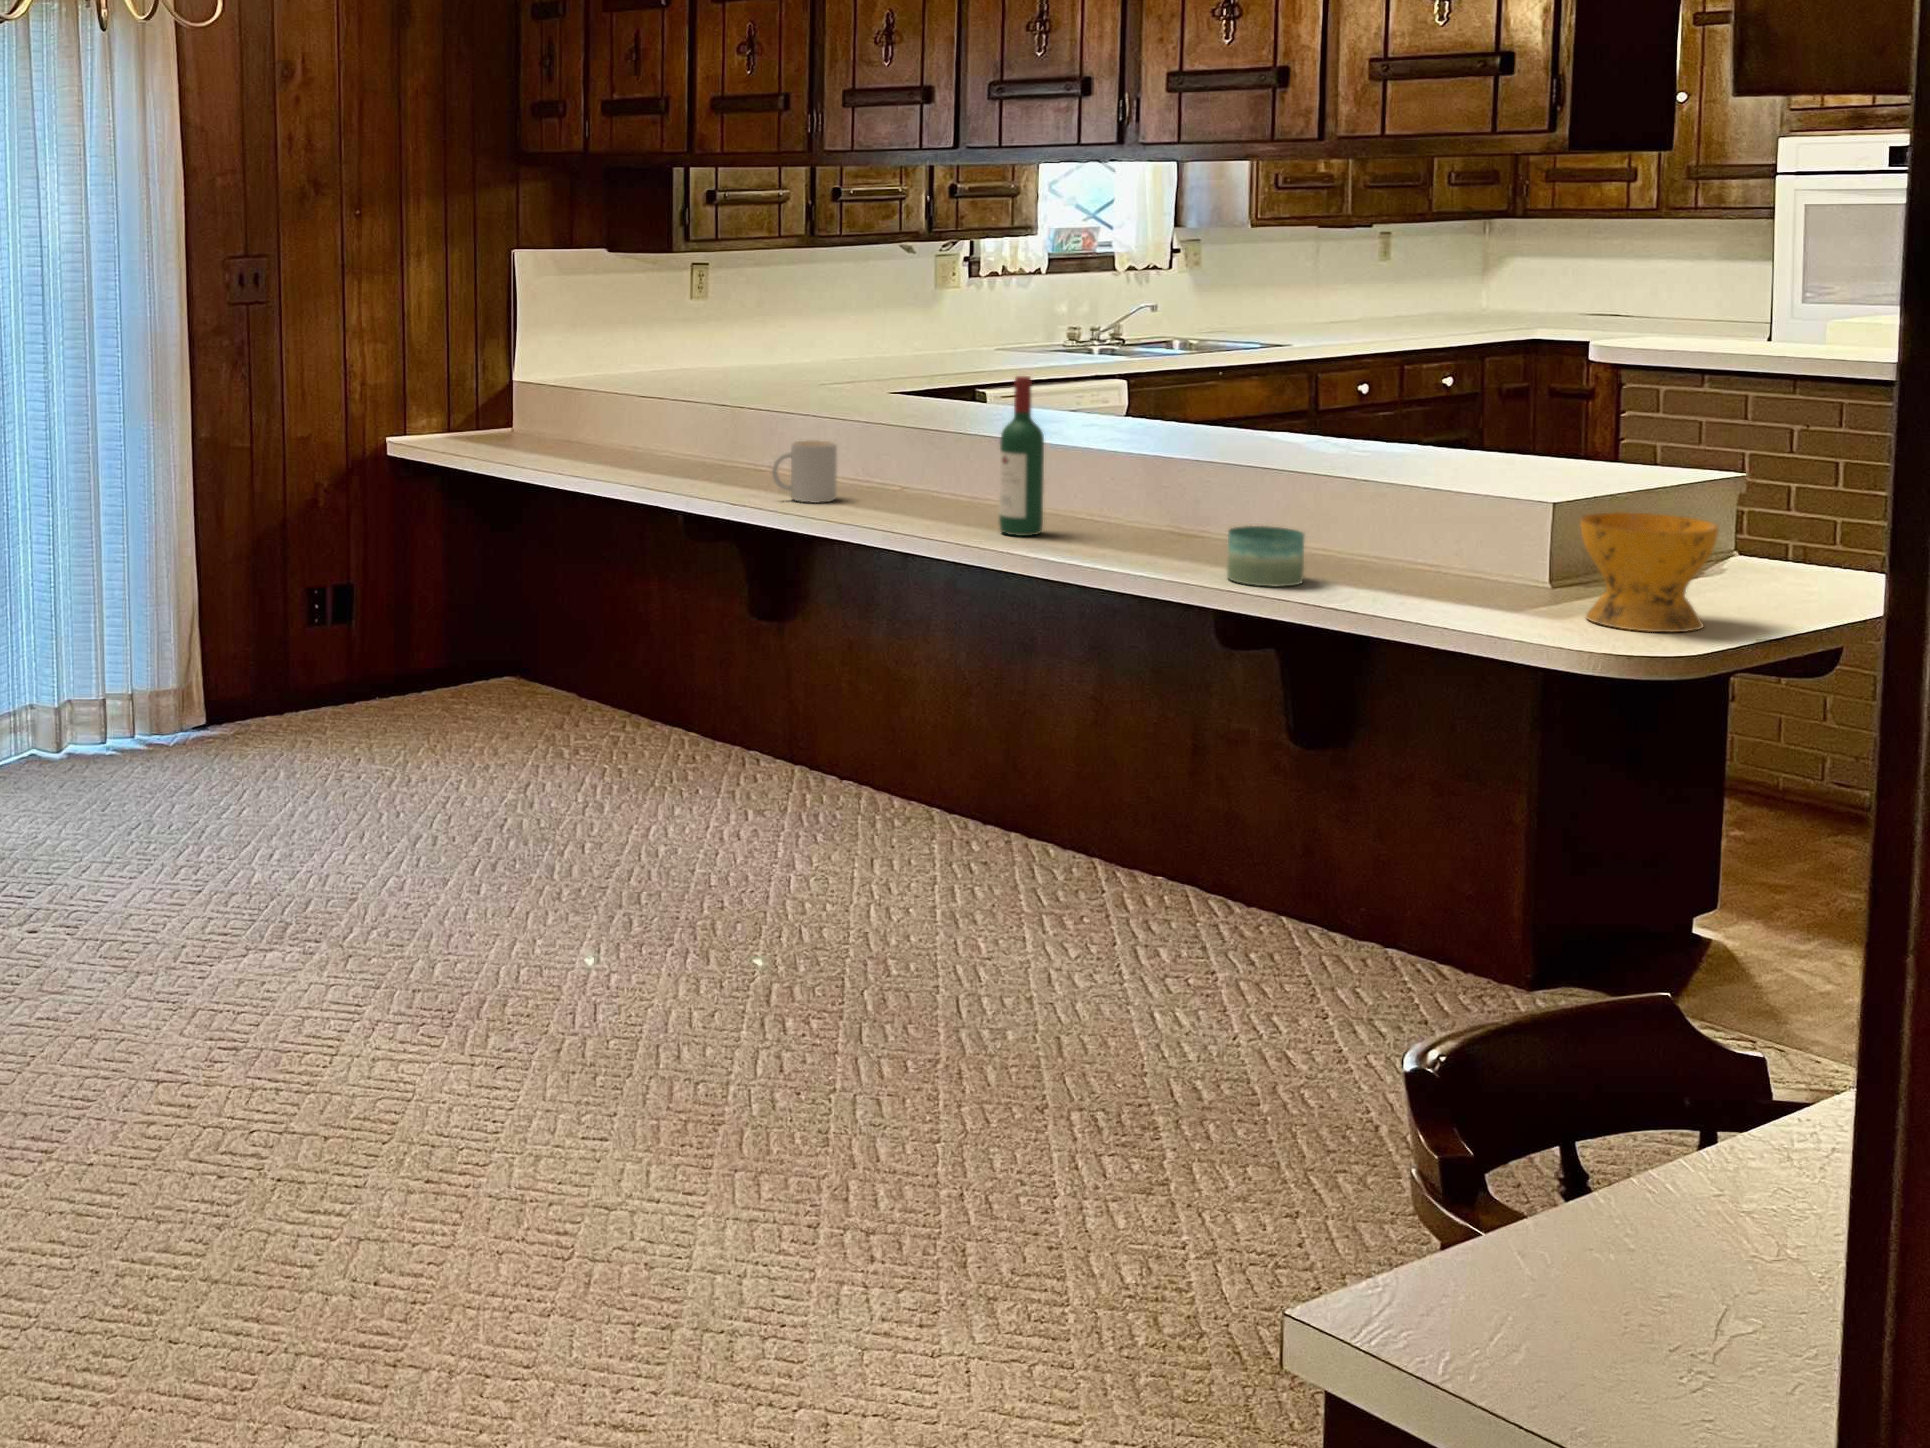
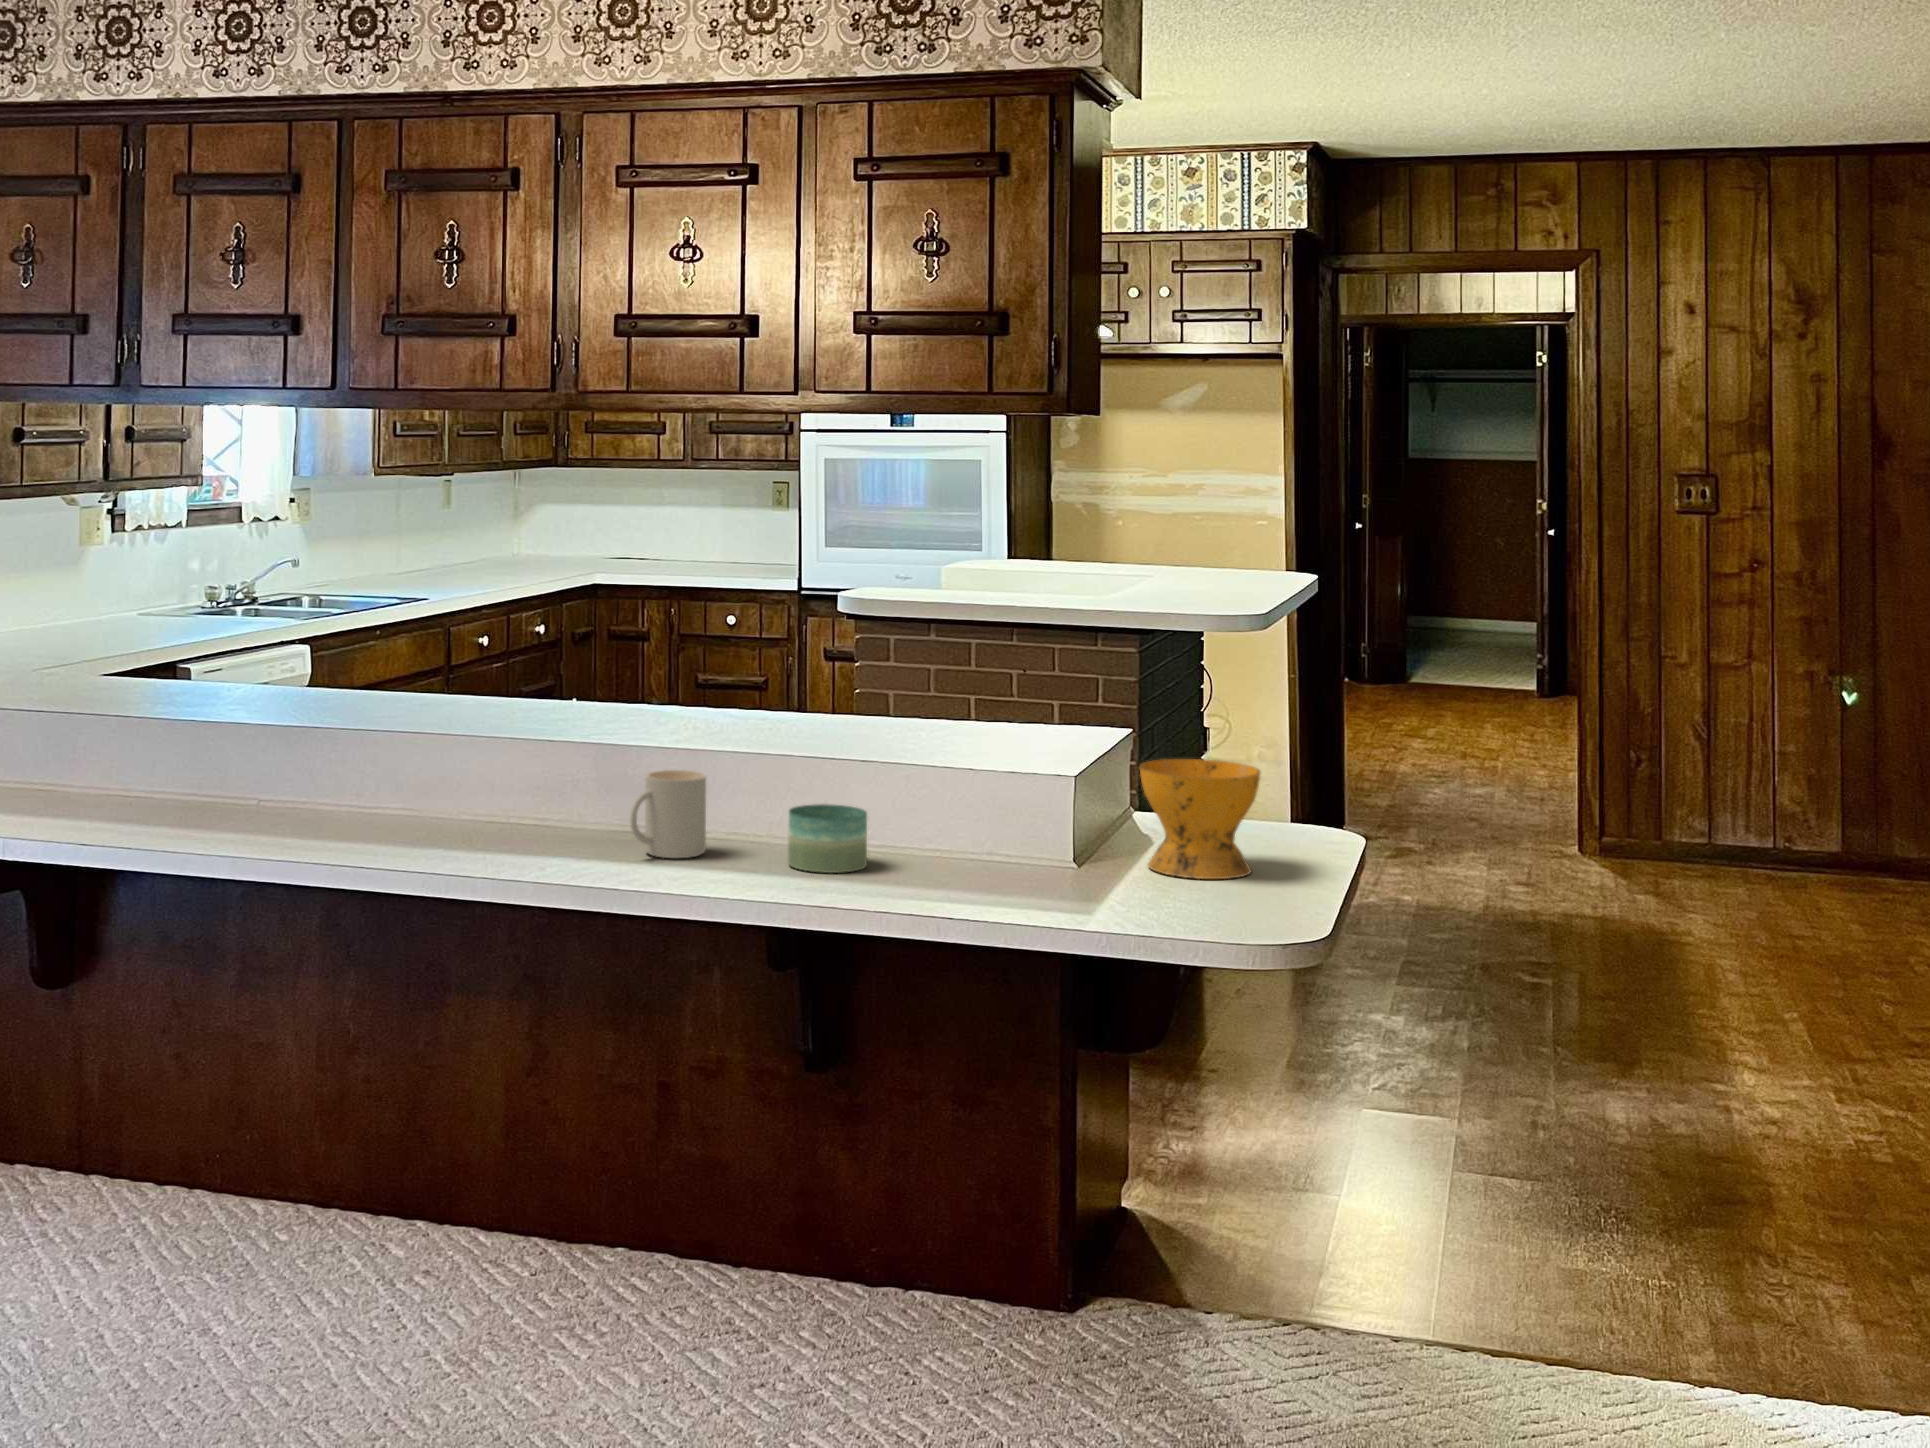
wine bottle: present [999,376,1044,536] -> none [470,649,521,840]
mug: present [772,440,837,503] -> present [630,770,706,858]

